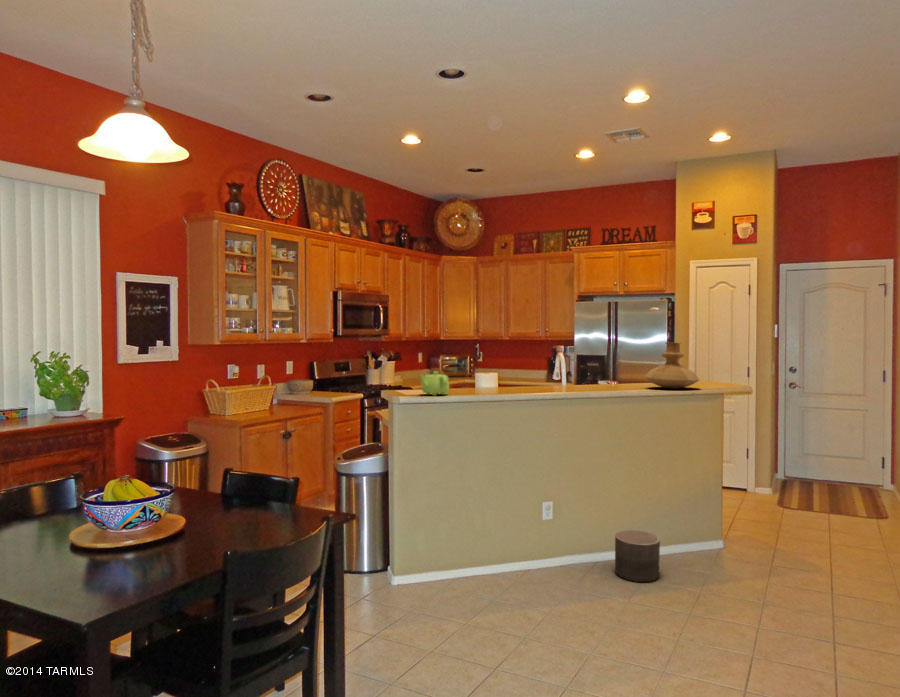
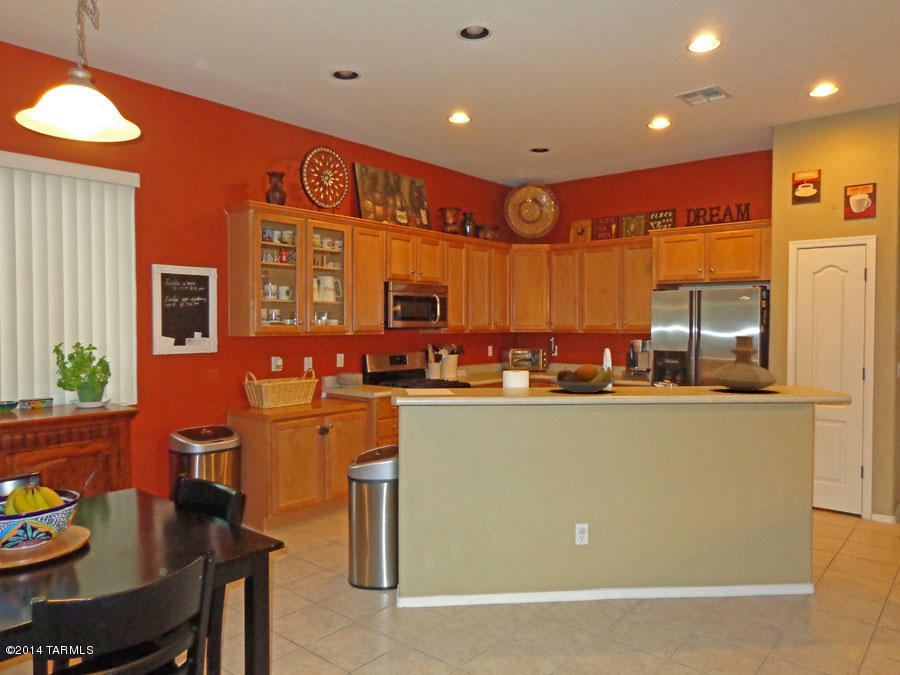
fruit bowl: none [516,368,572,392] -> present [550,364,616,393]
teapot: present [420,372,449,396] -> none [433,367,470,394]
planter: present [615,530,660,582] -> none [664,558,719,623]

